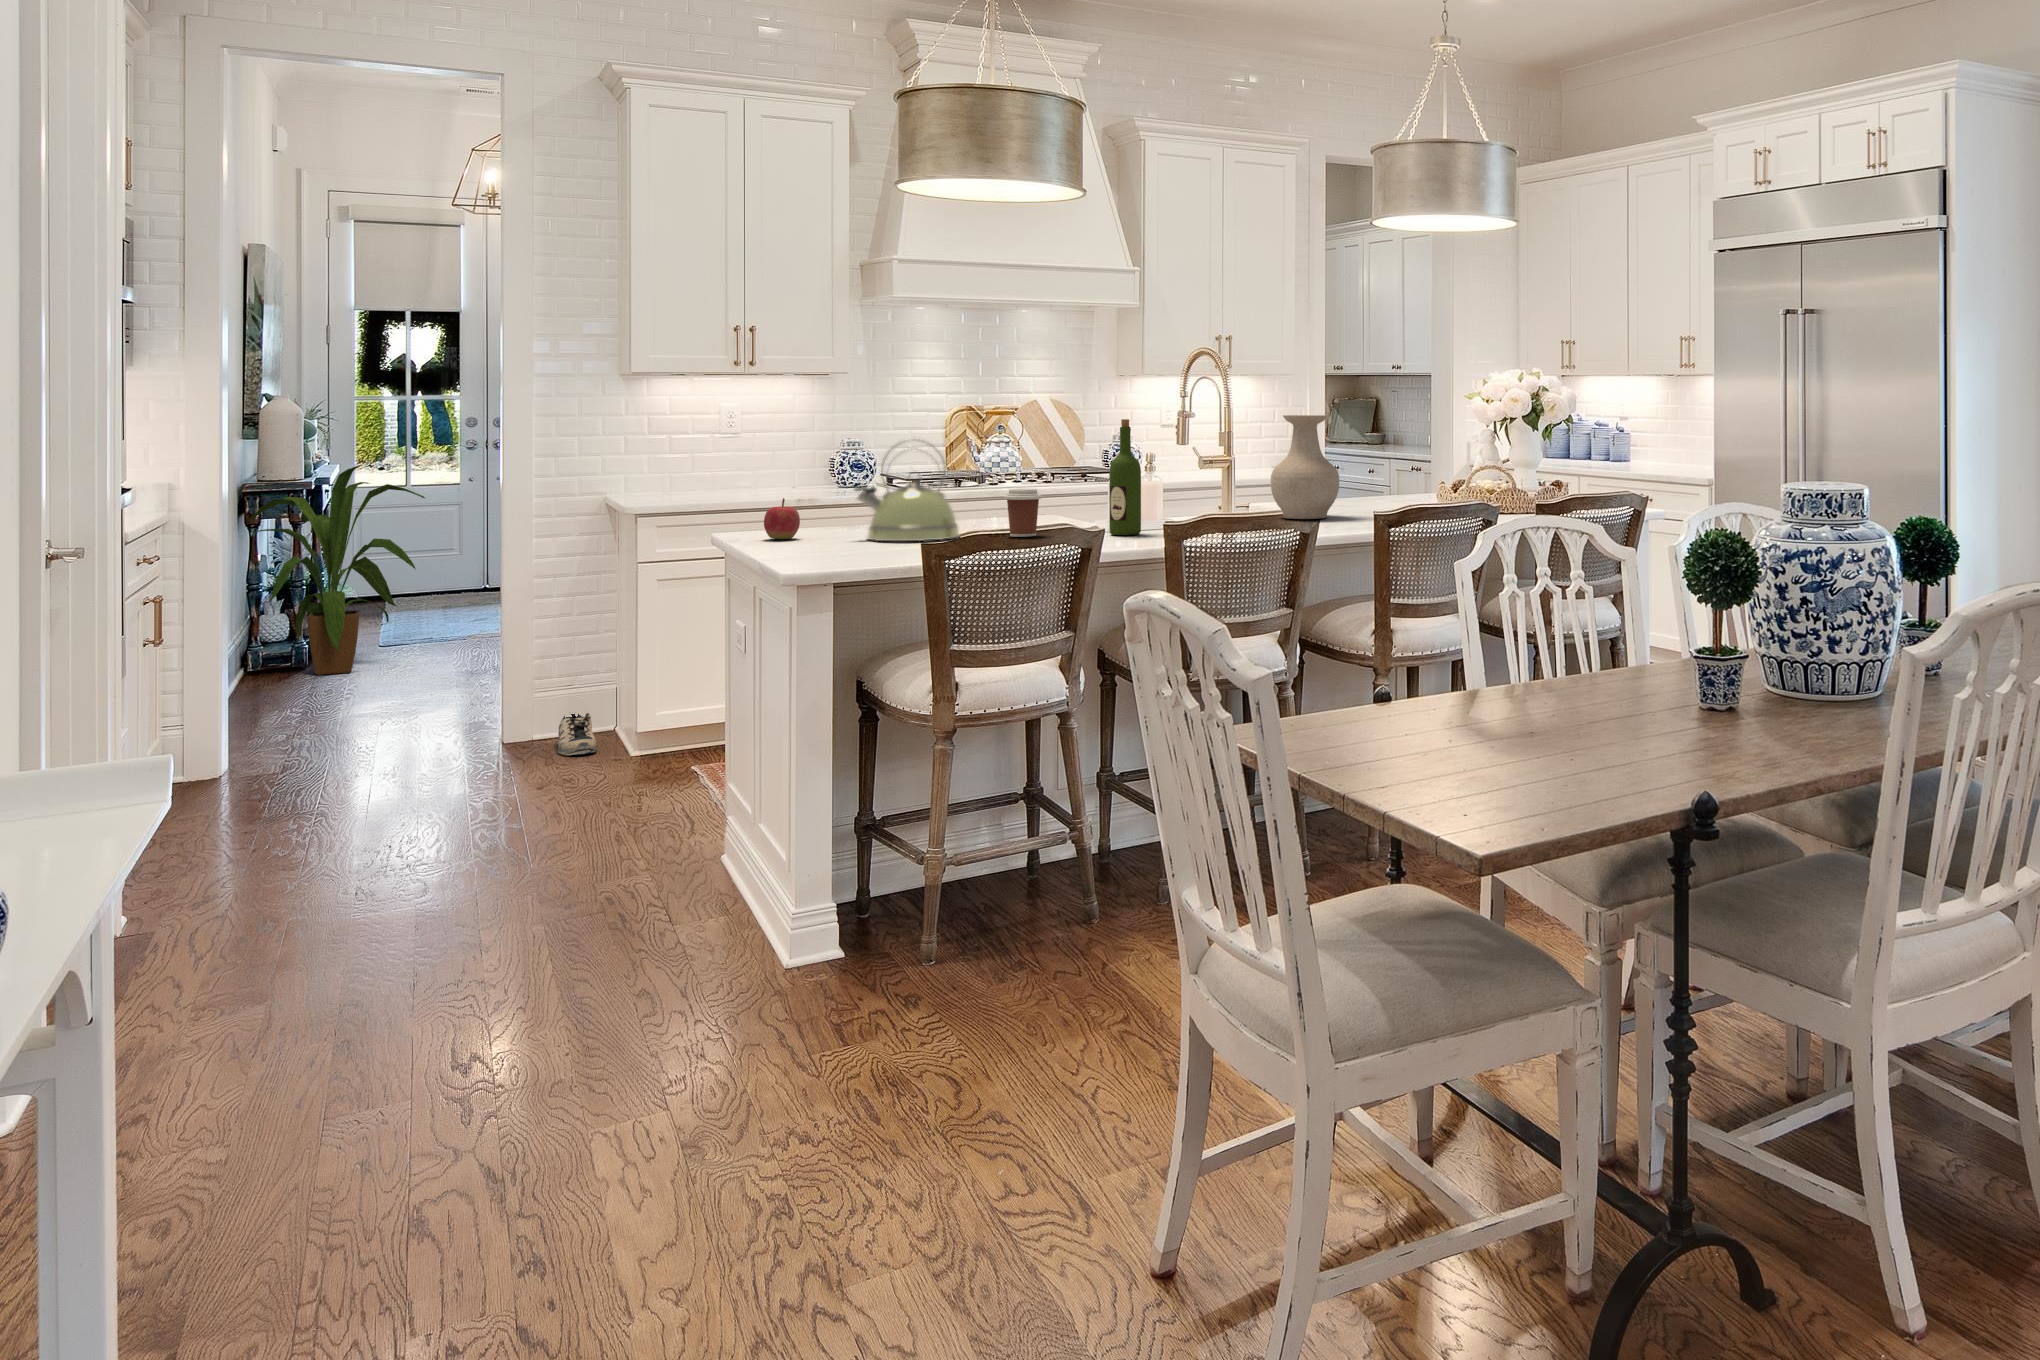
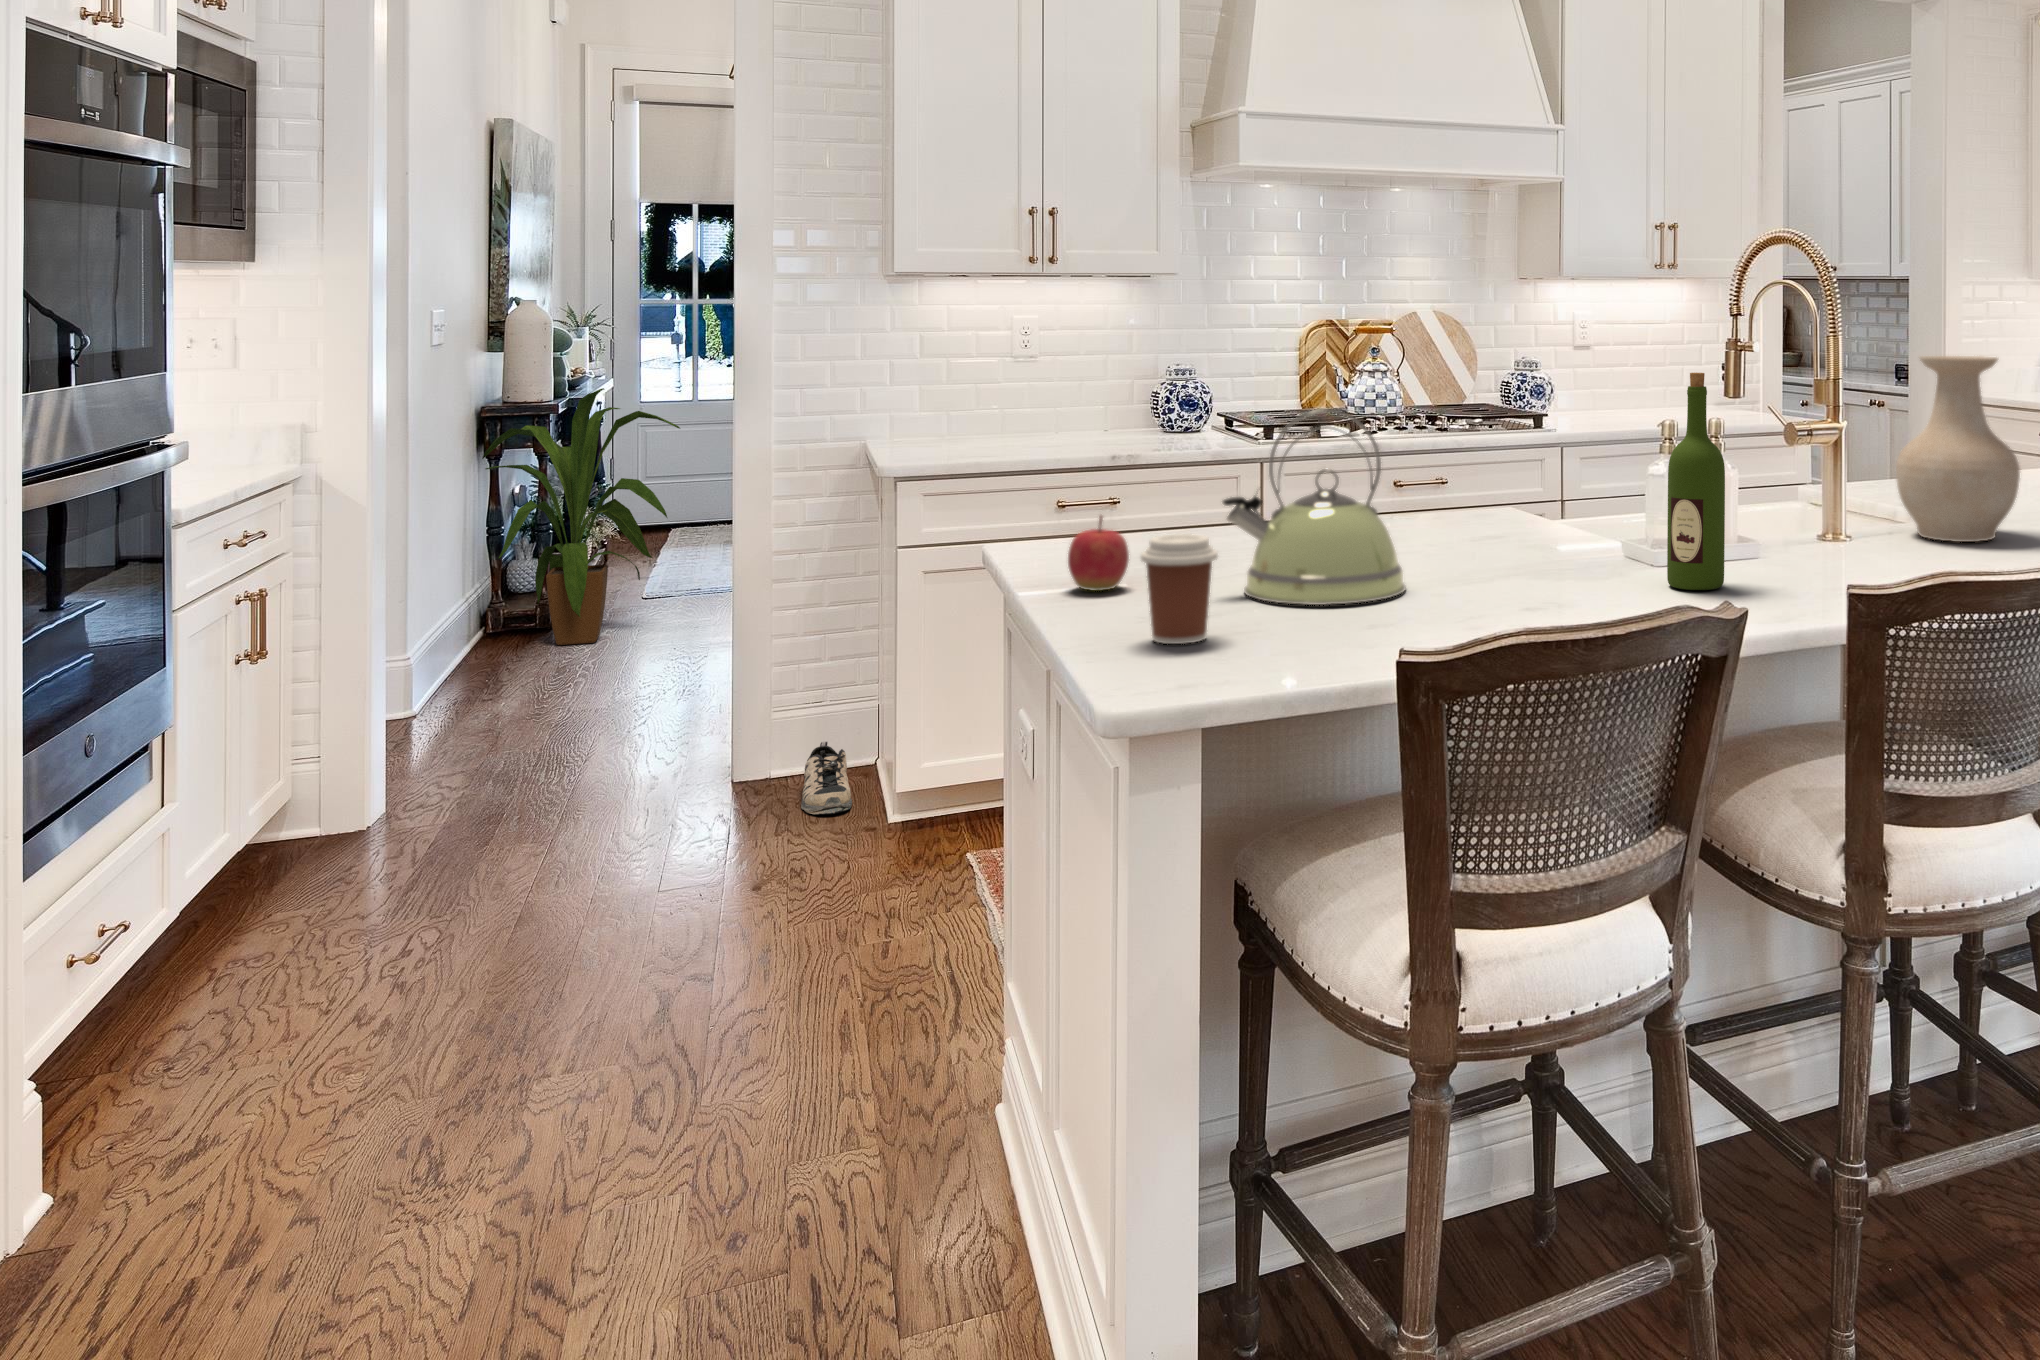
coffee cup: present [1004,488,1041,537] -> present [1141,534,1218,644]

